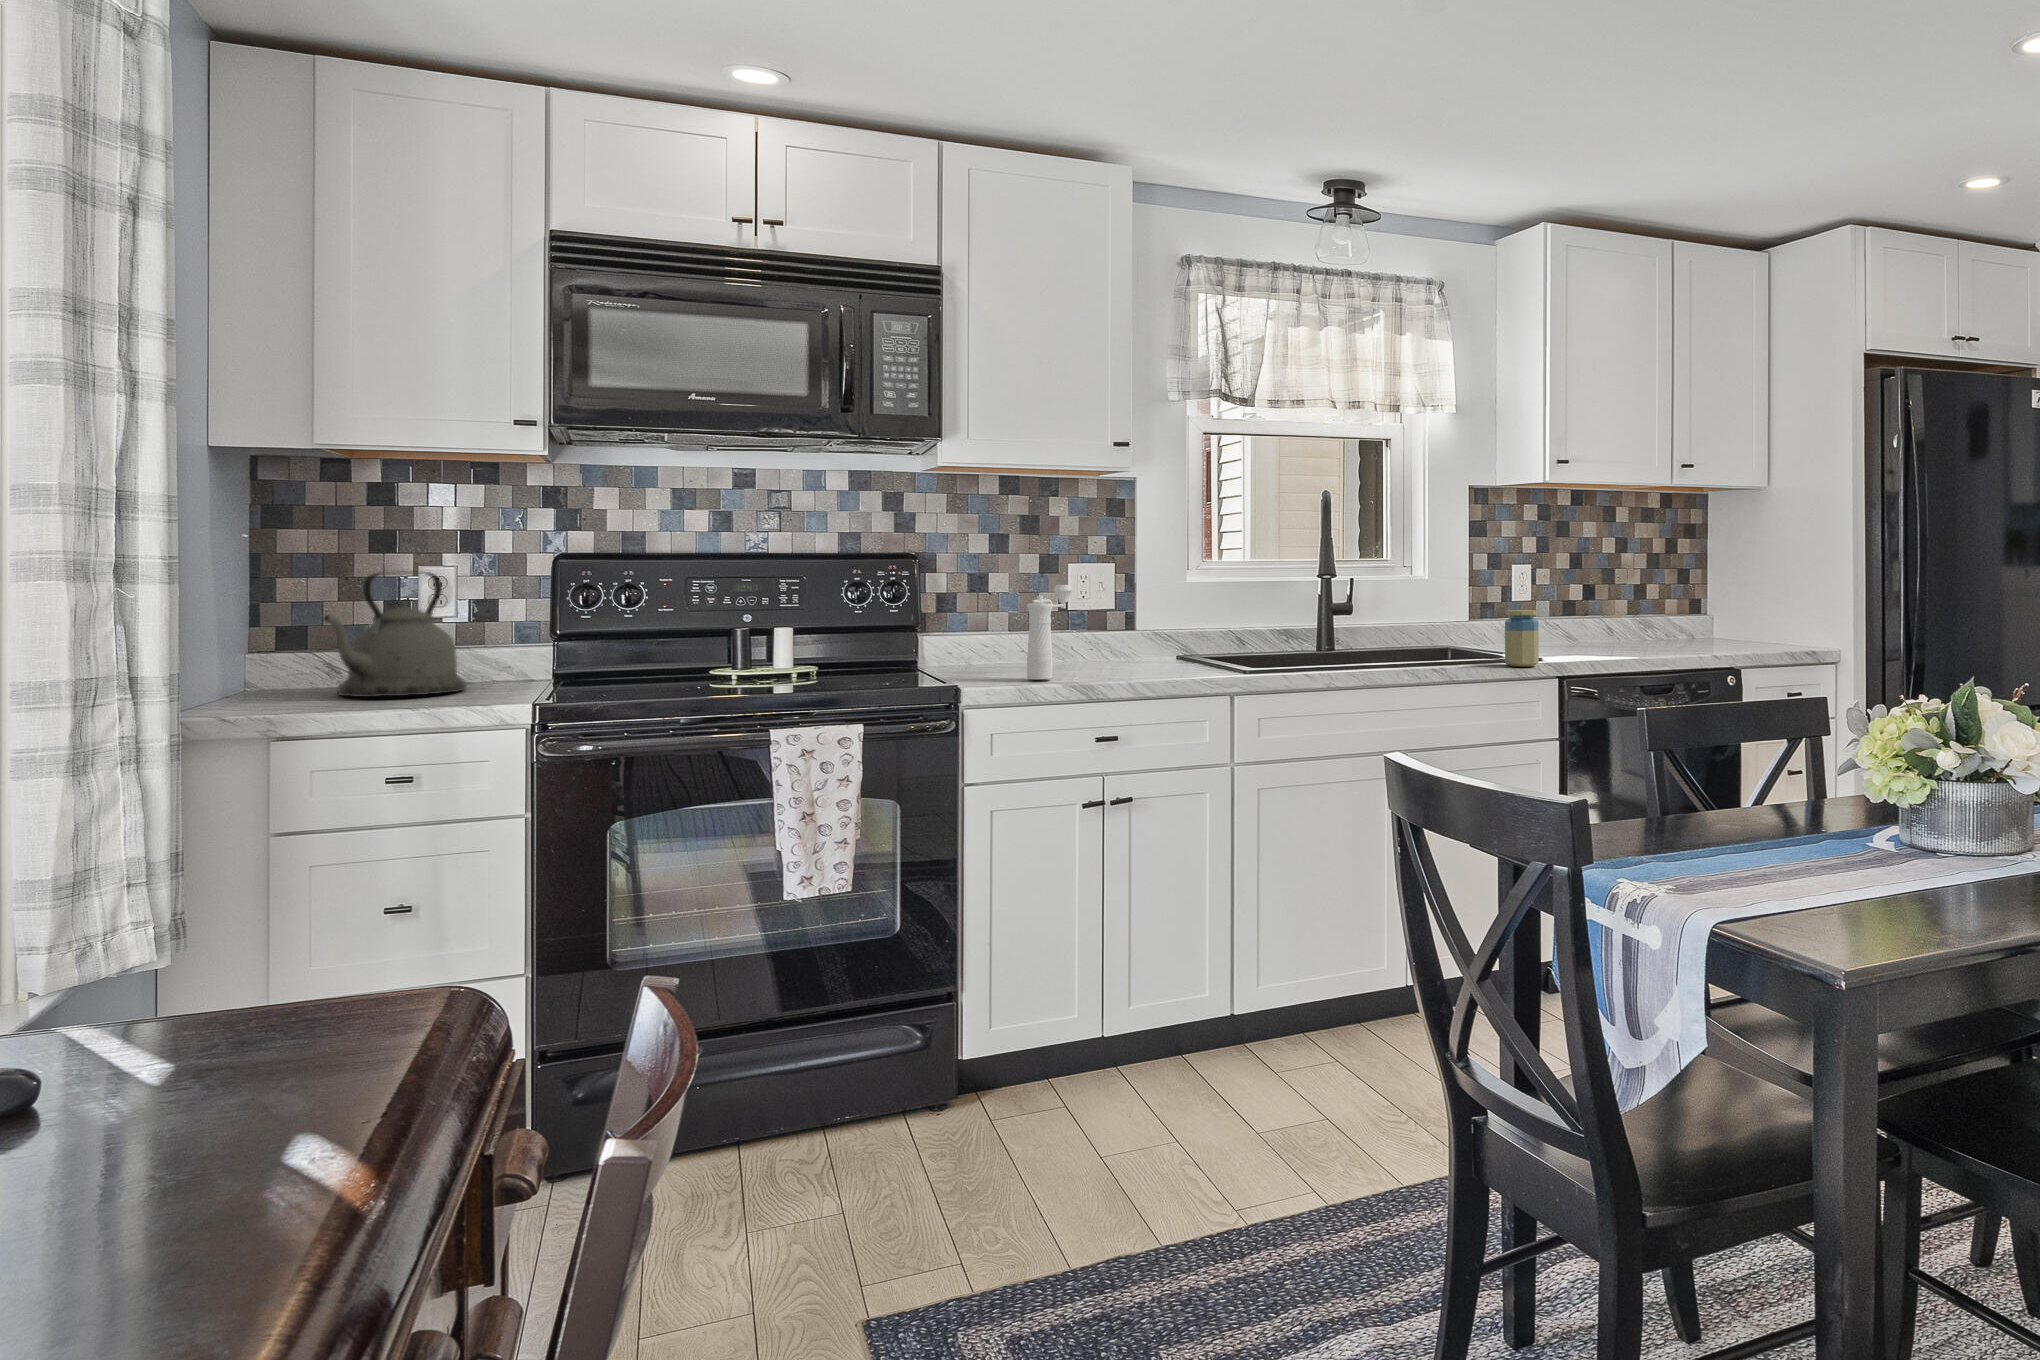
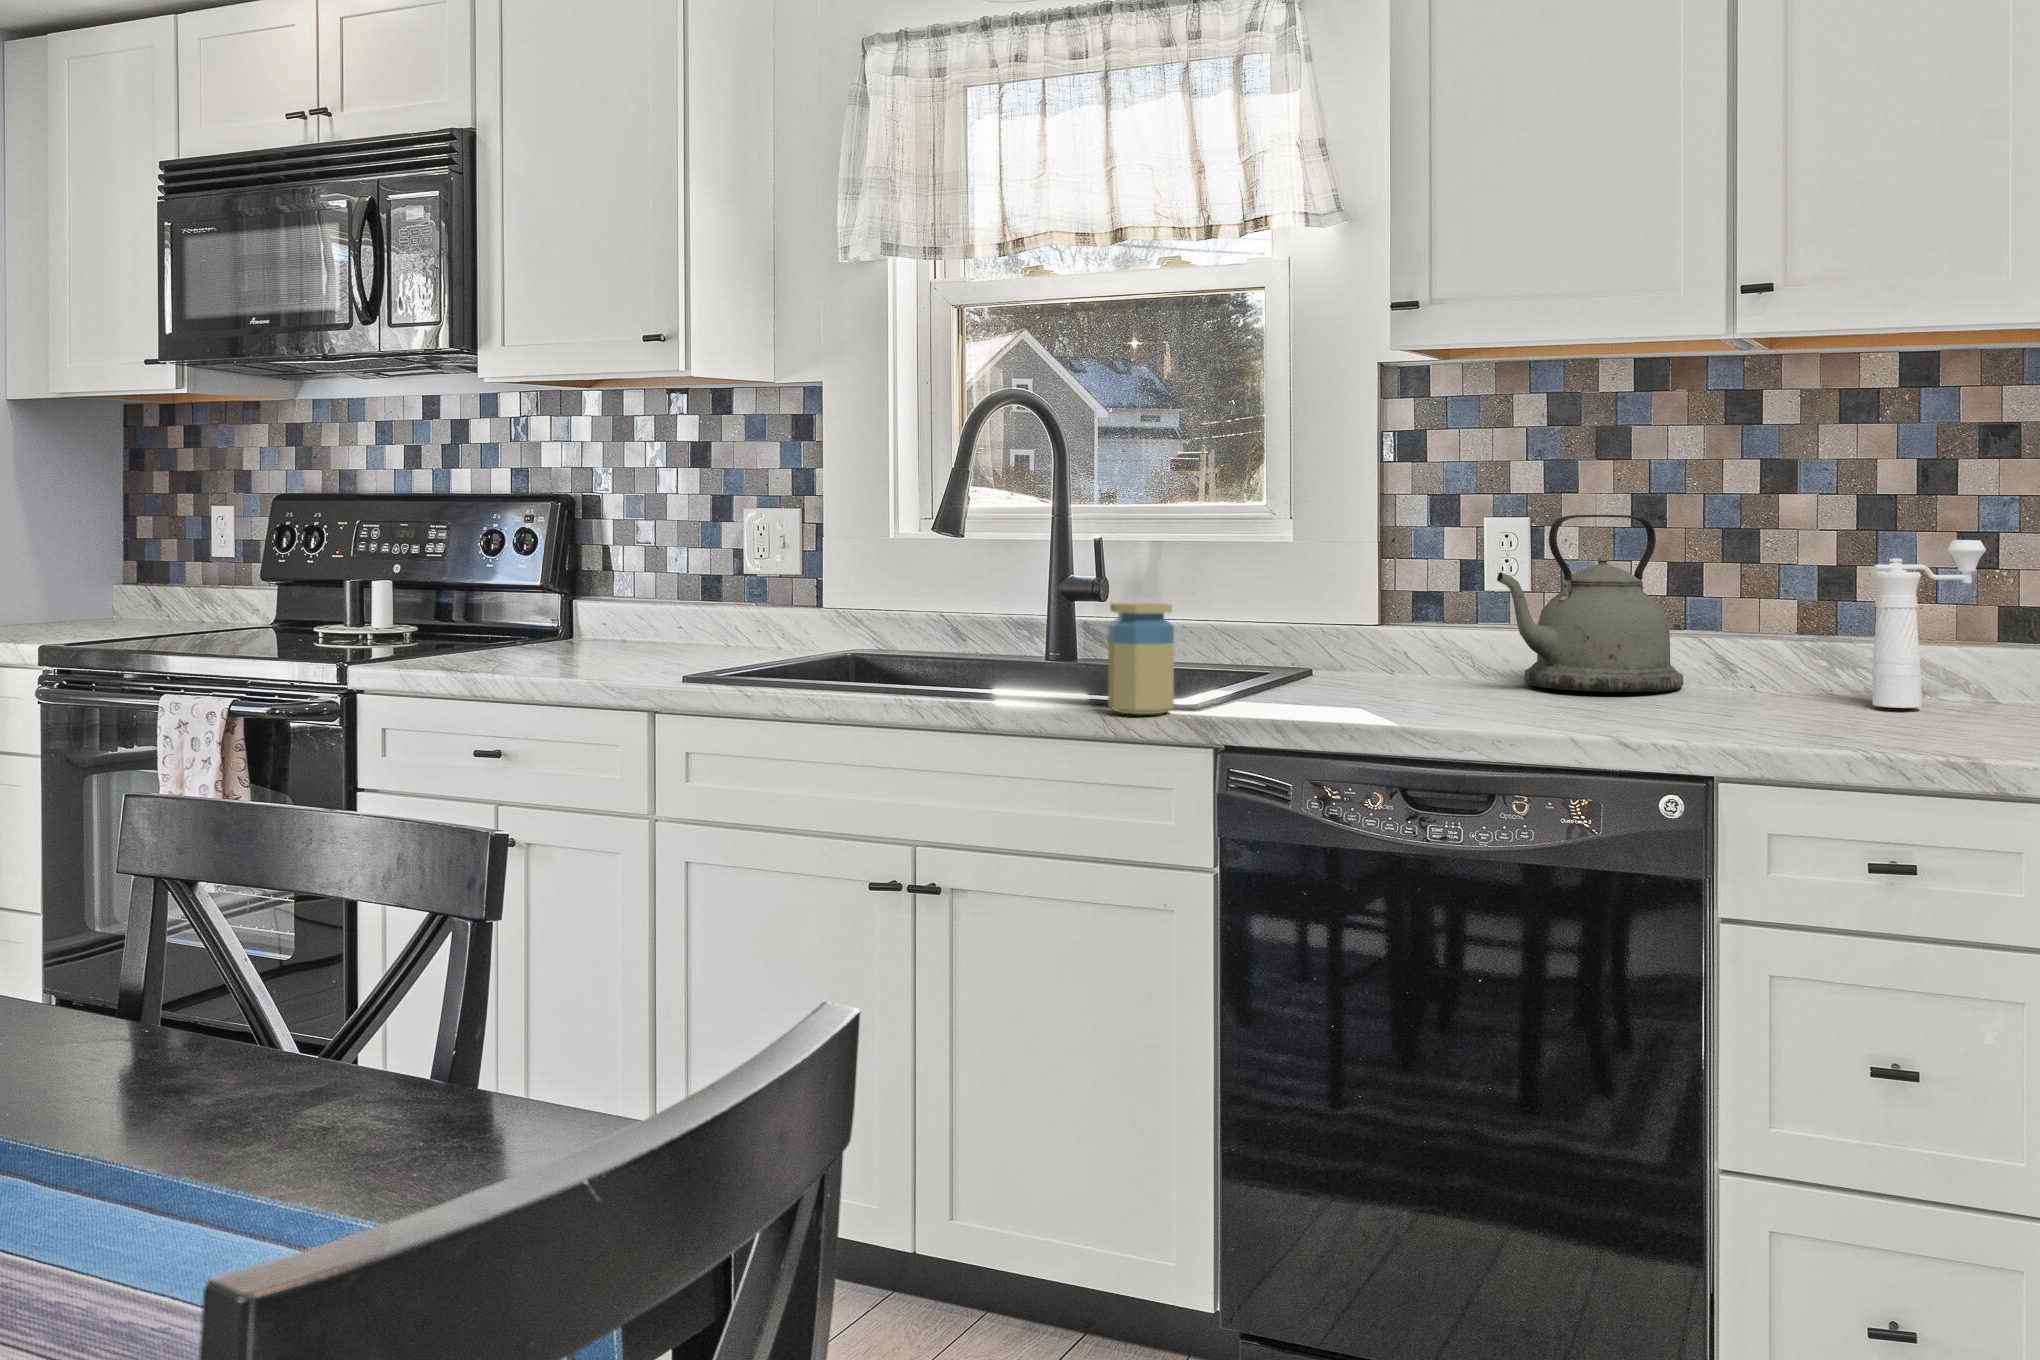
kettle: present [324,572,467,697] -> present [1497,515,1683,692]
pepper mill: present [1027,585,1073,680] -> present [1871,540,1986,708]

